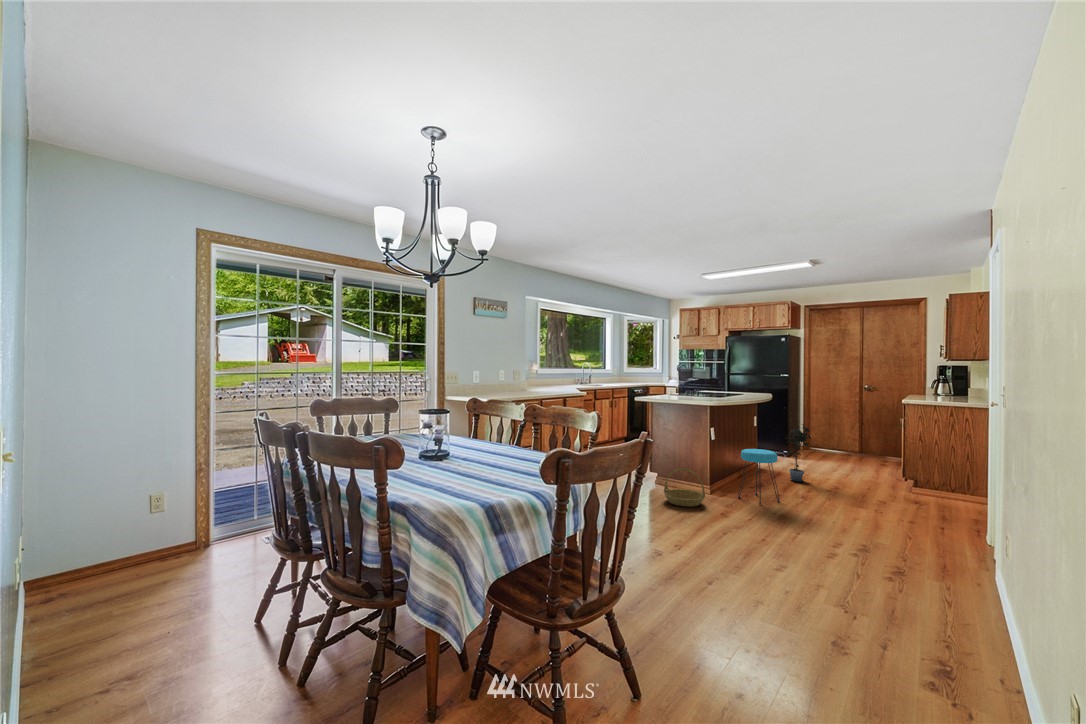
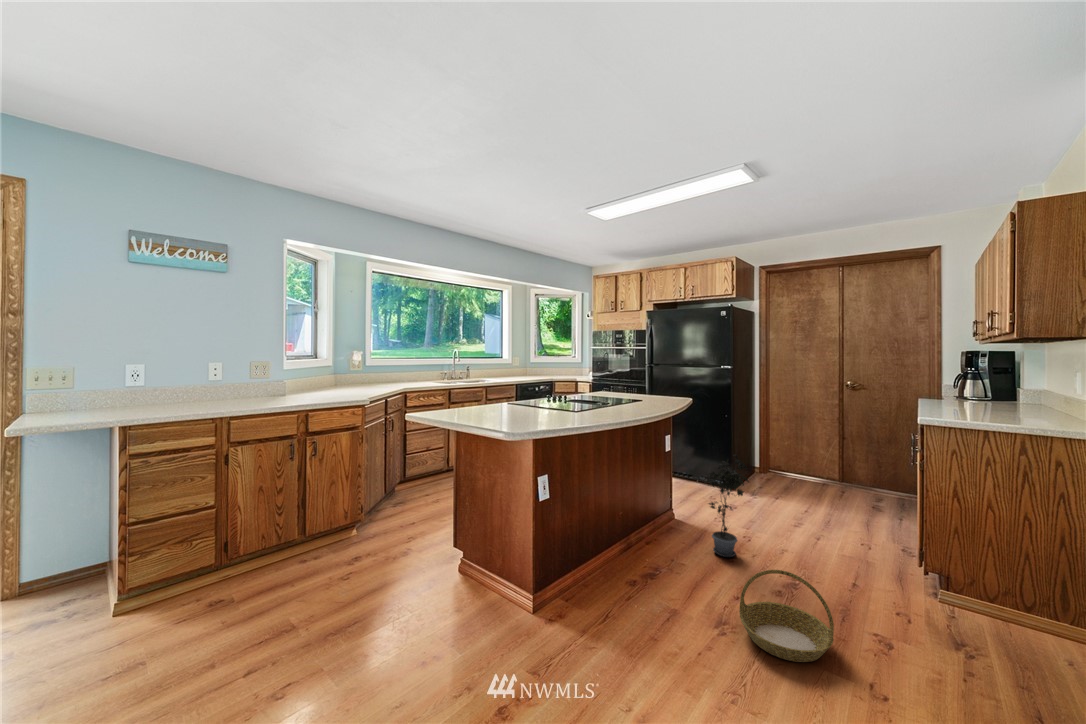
stool: present [738,449,779,504] -> none [588,518,667,648]
basket: present [664,468,705,507] -> present [739,570,834,662]

